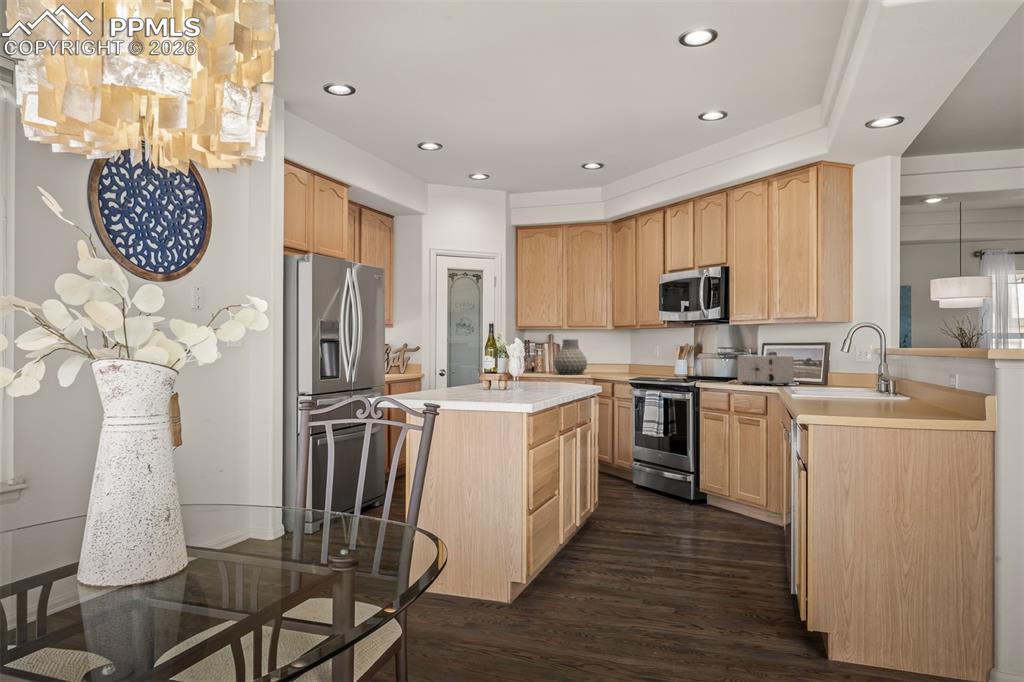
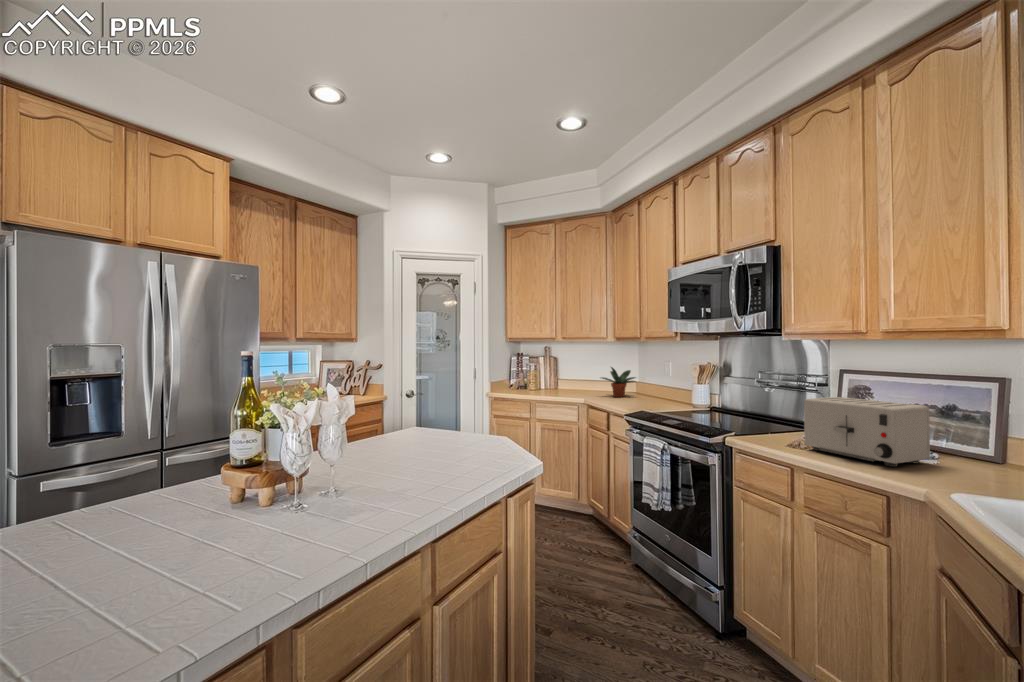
vase: present [554,339,587,374] -> none [548,352,587,394]
potted plant: none [600,350,631,375] -> present [602,367,636,397]

